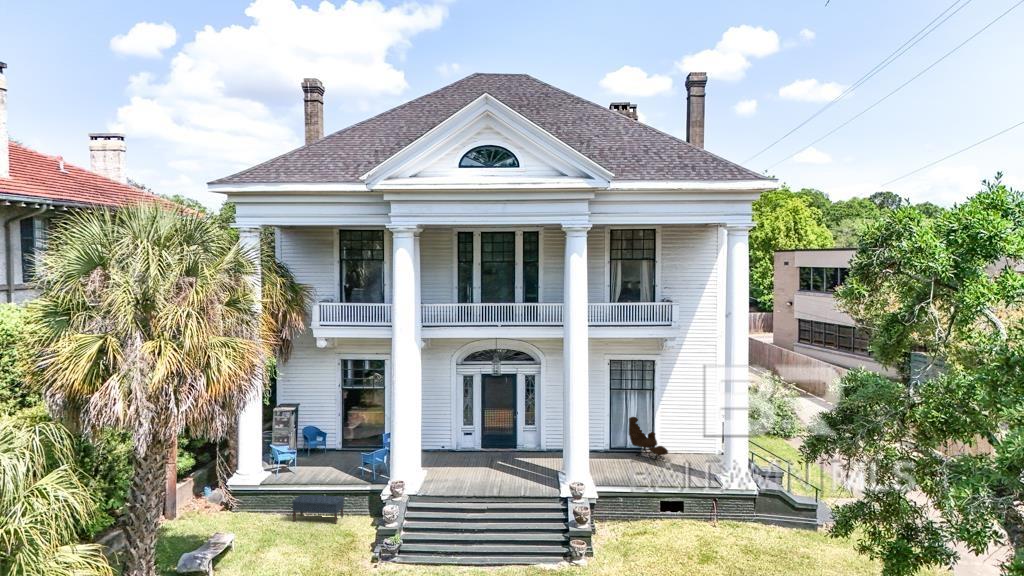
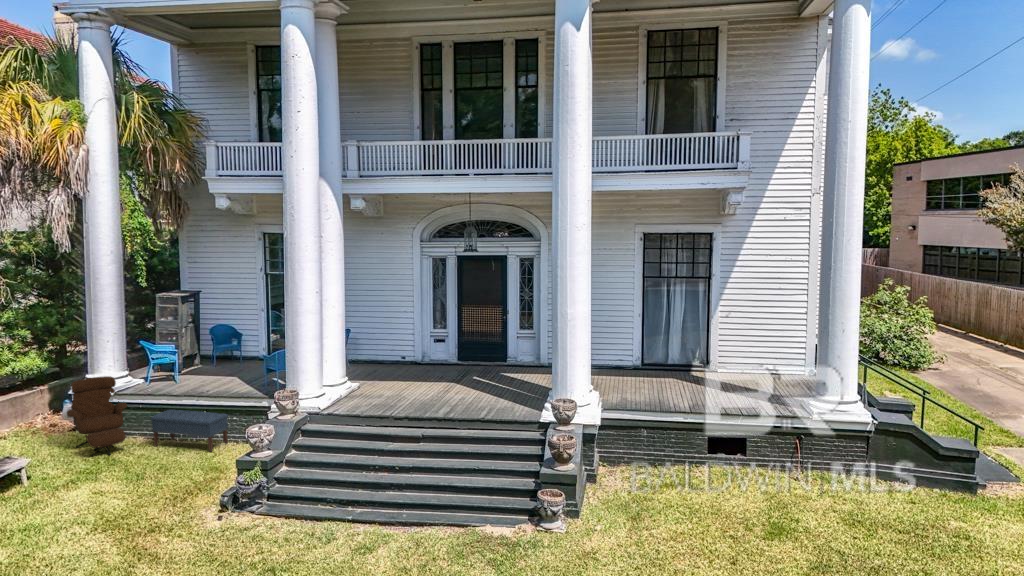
lounge chair: present [629,417,668,459] -> present [67,376,127,456]

